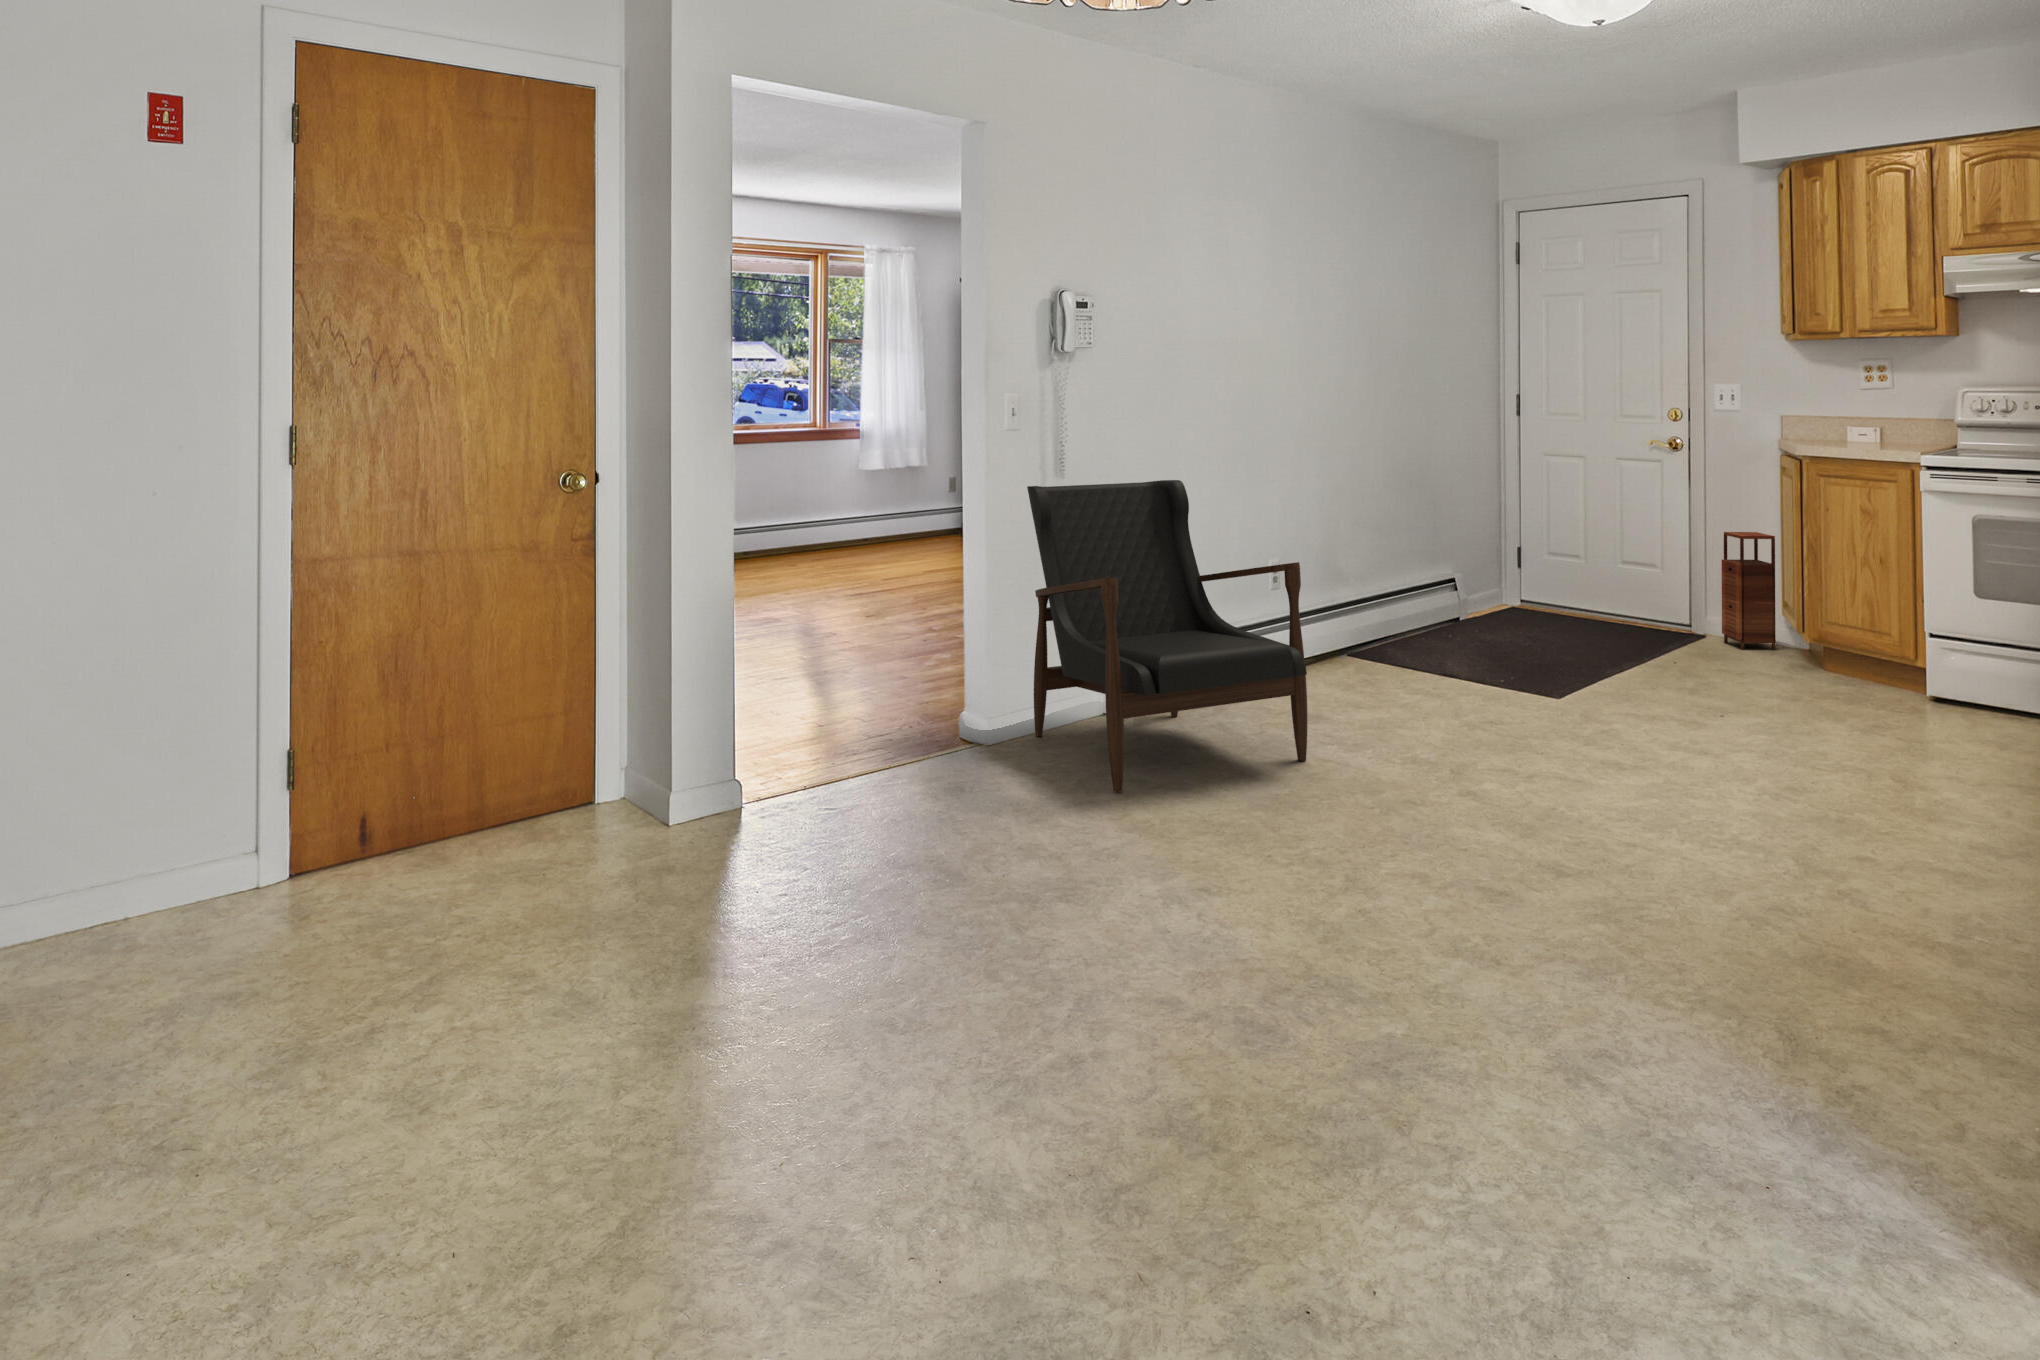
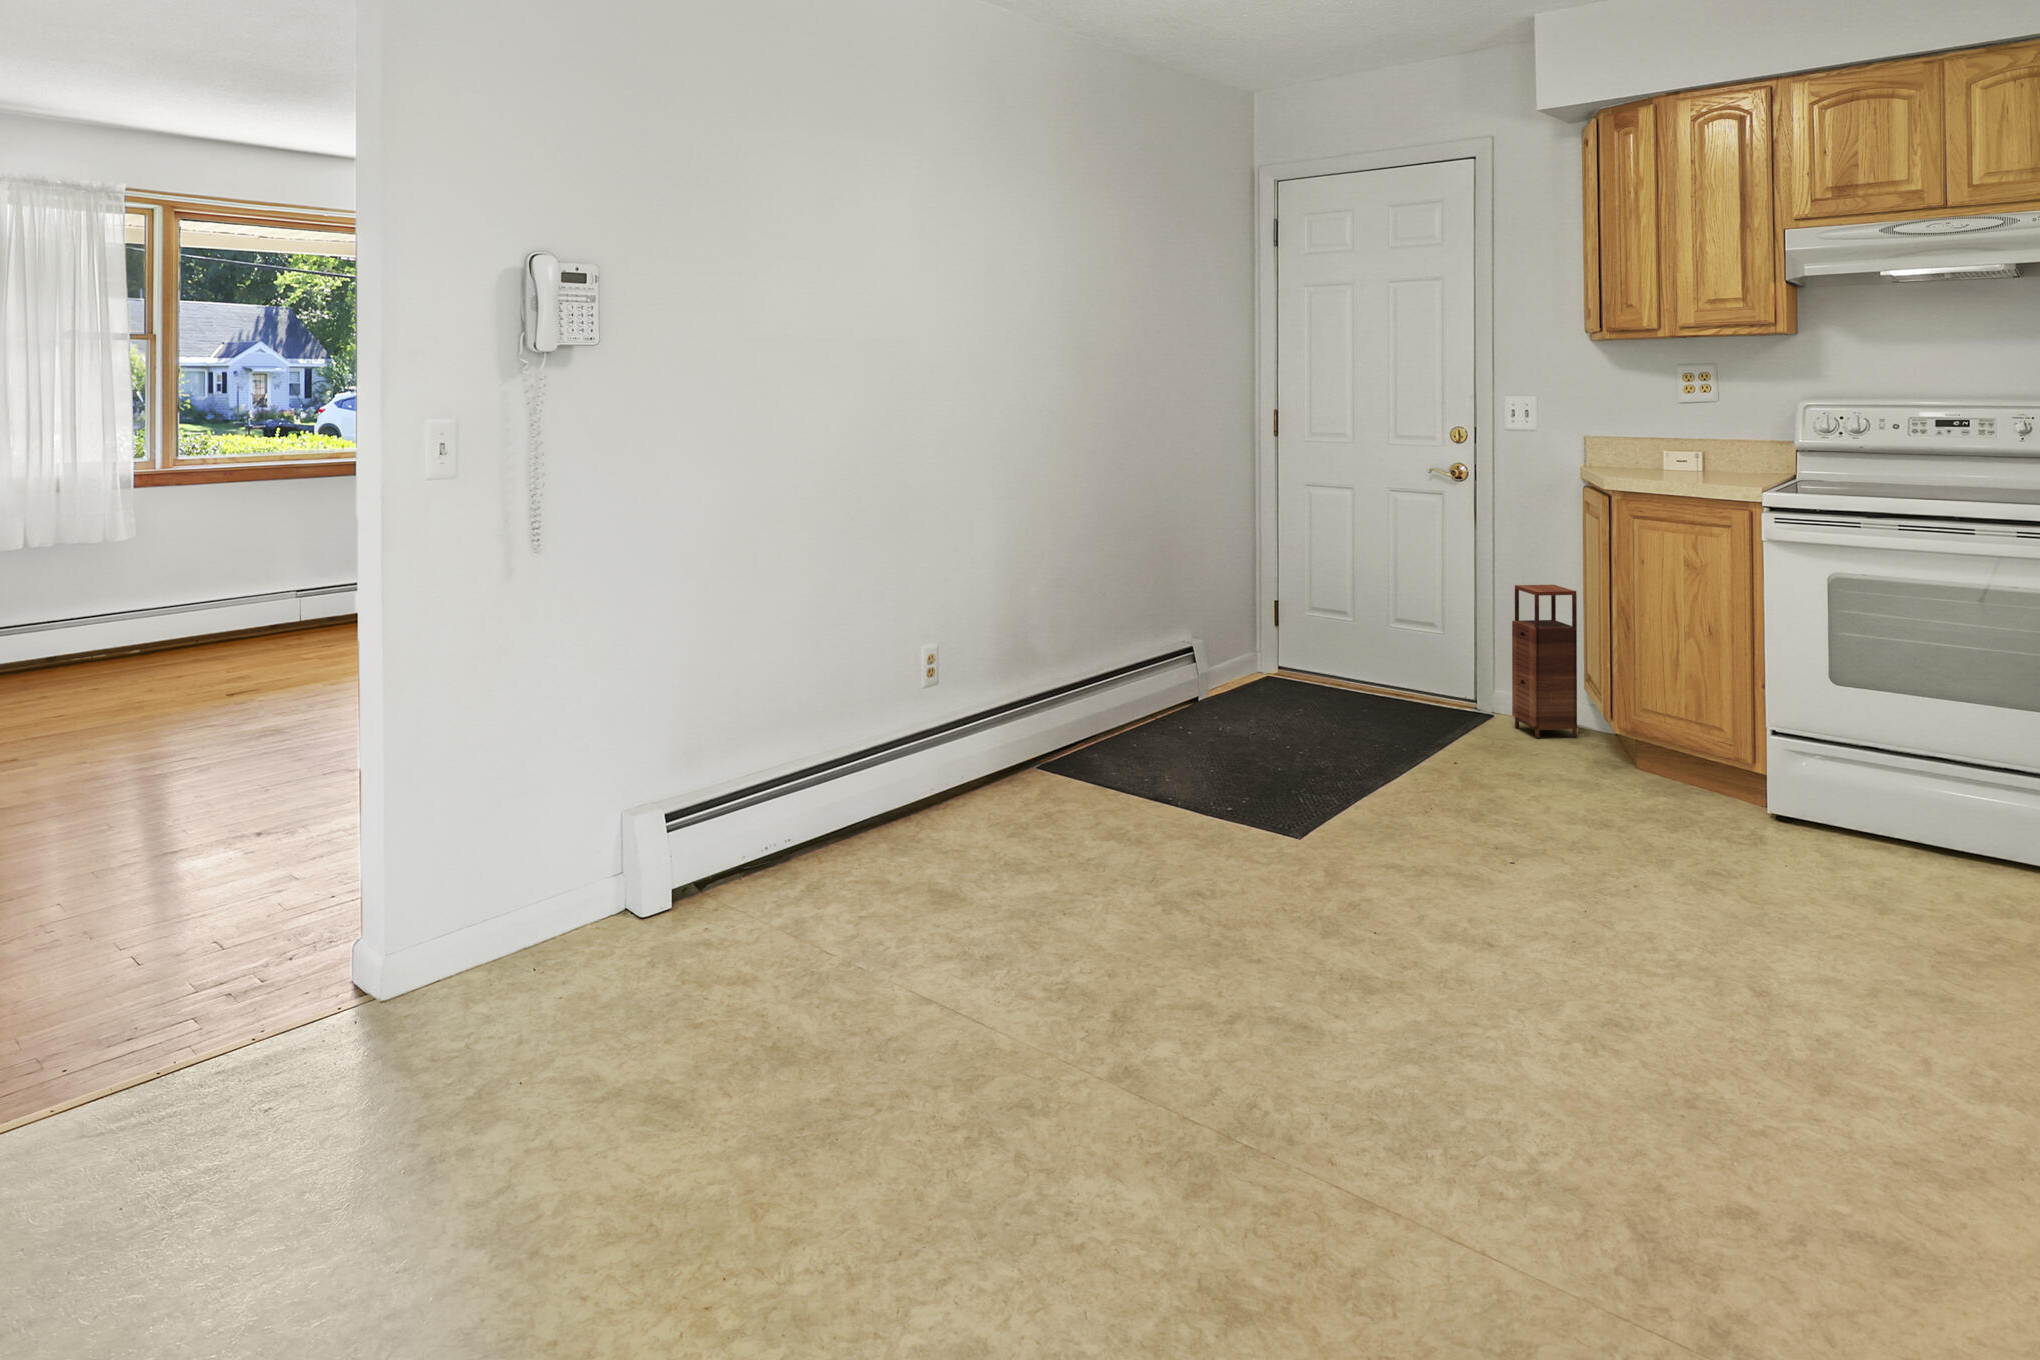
armchair: present [1027,480,1308,792] -> none [485,545,903,1099]

